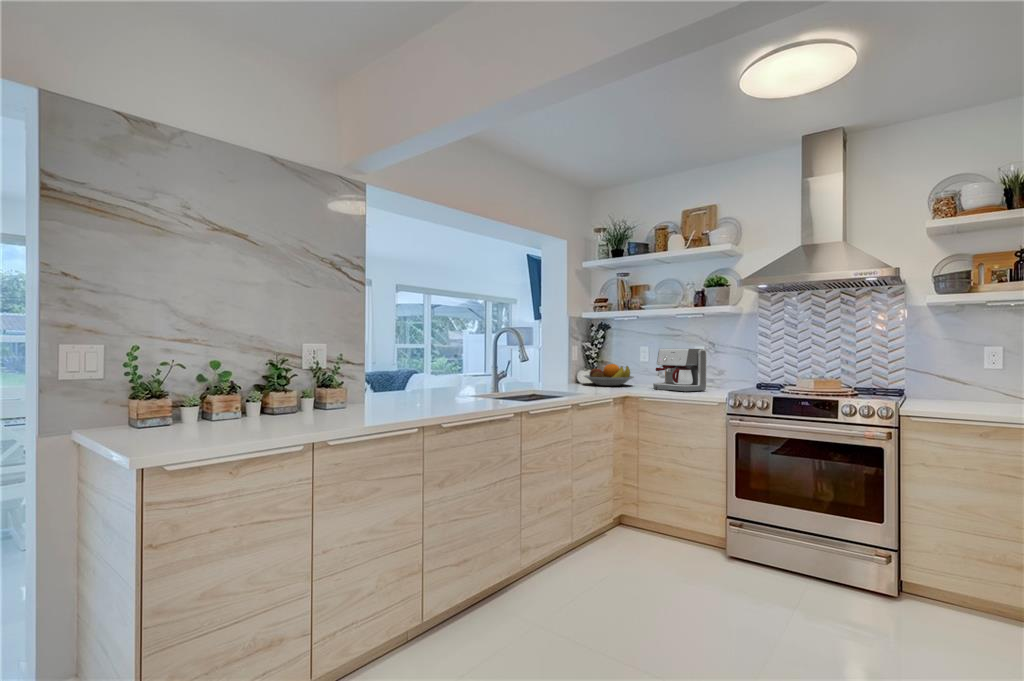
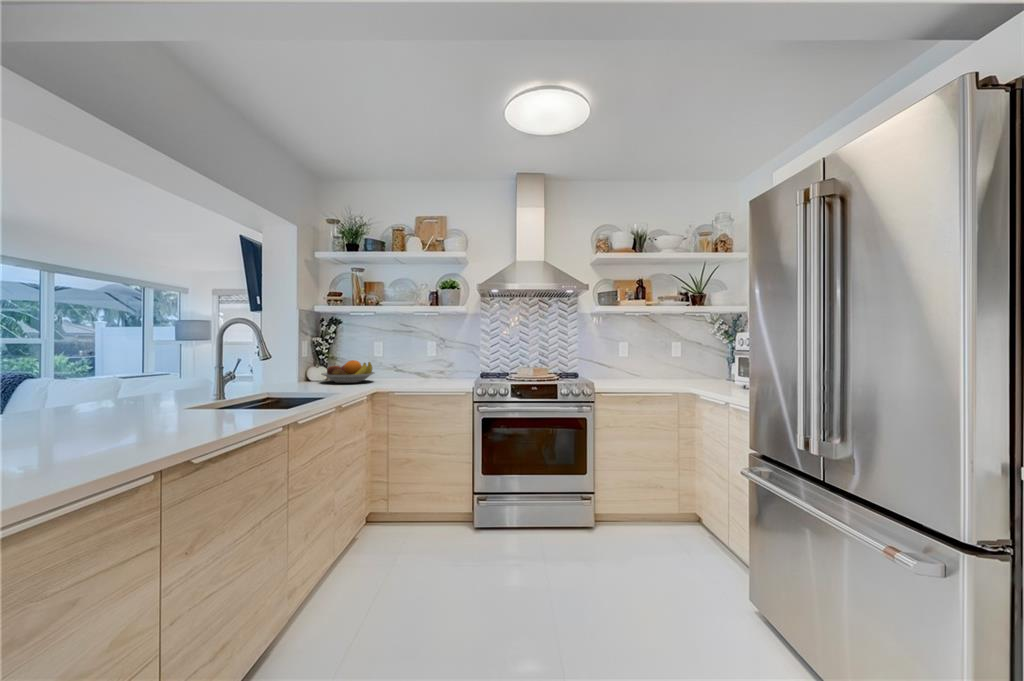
coffee maker: present [653,349,706,392] -> none [398,344,445,384]

